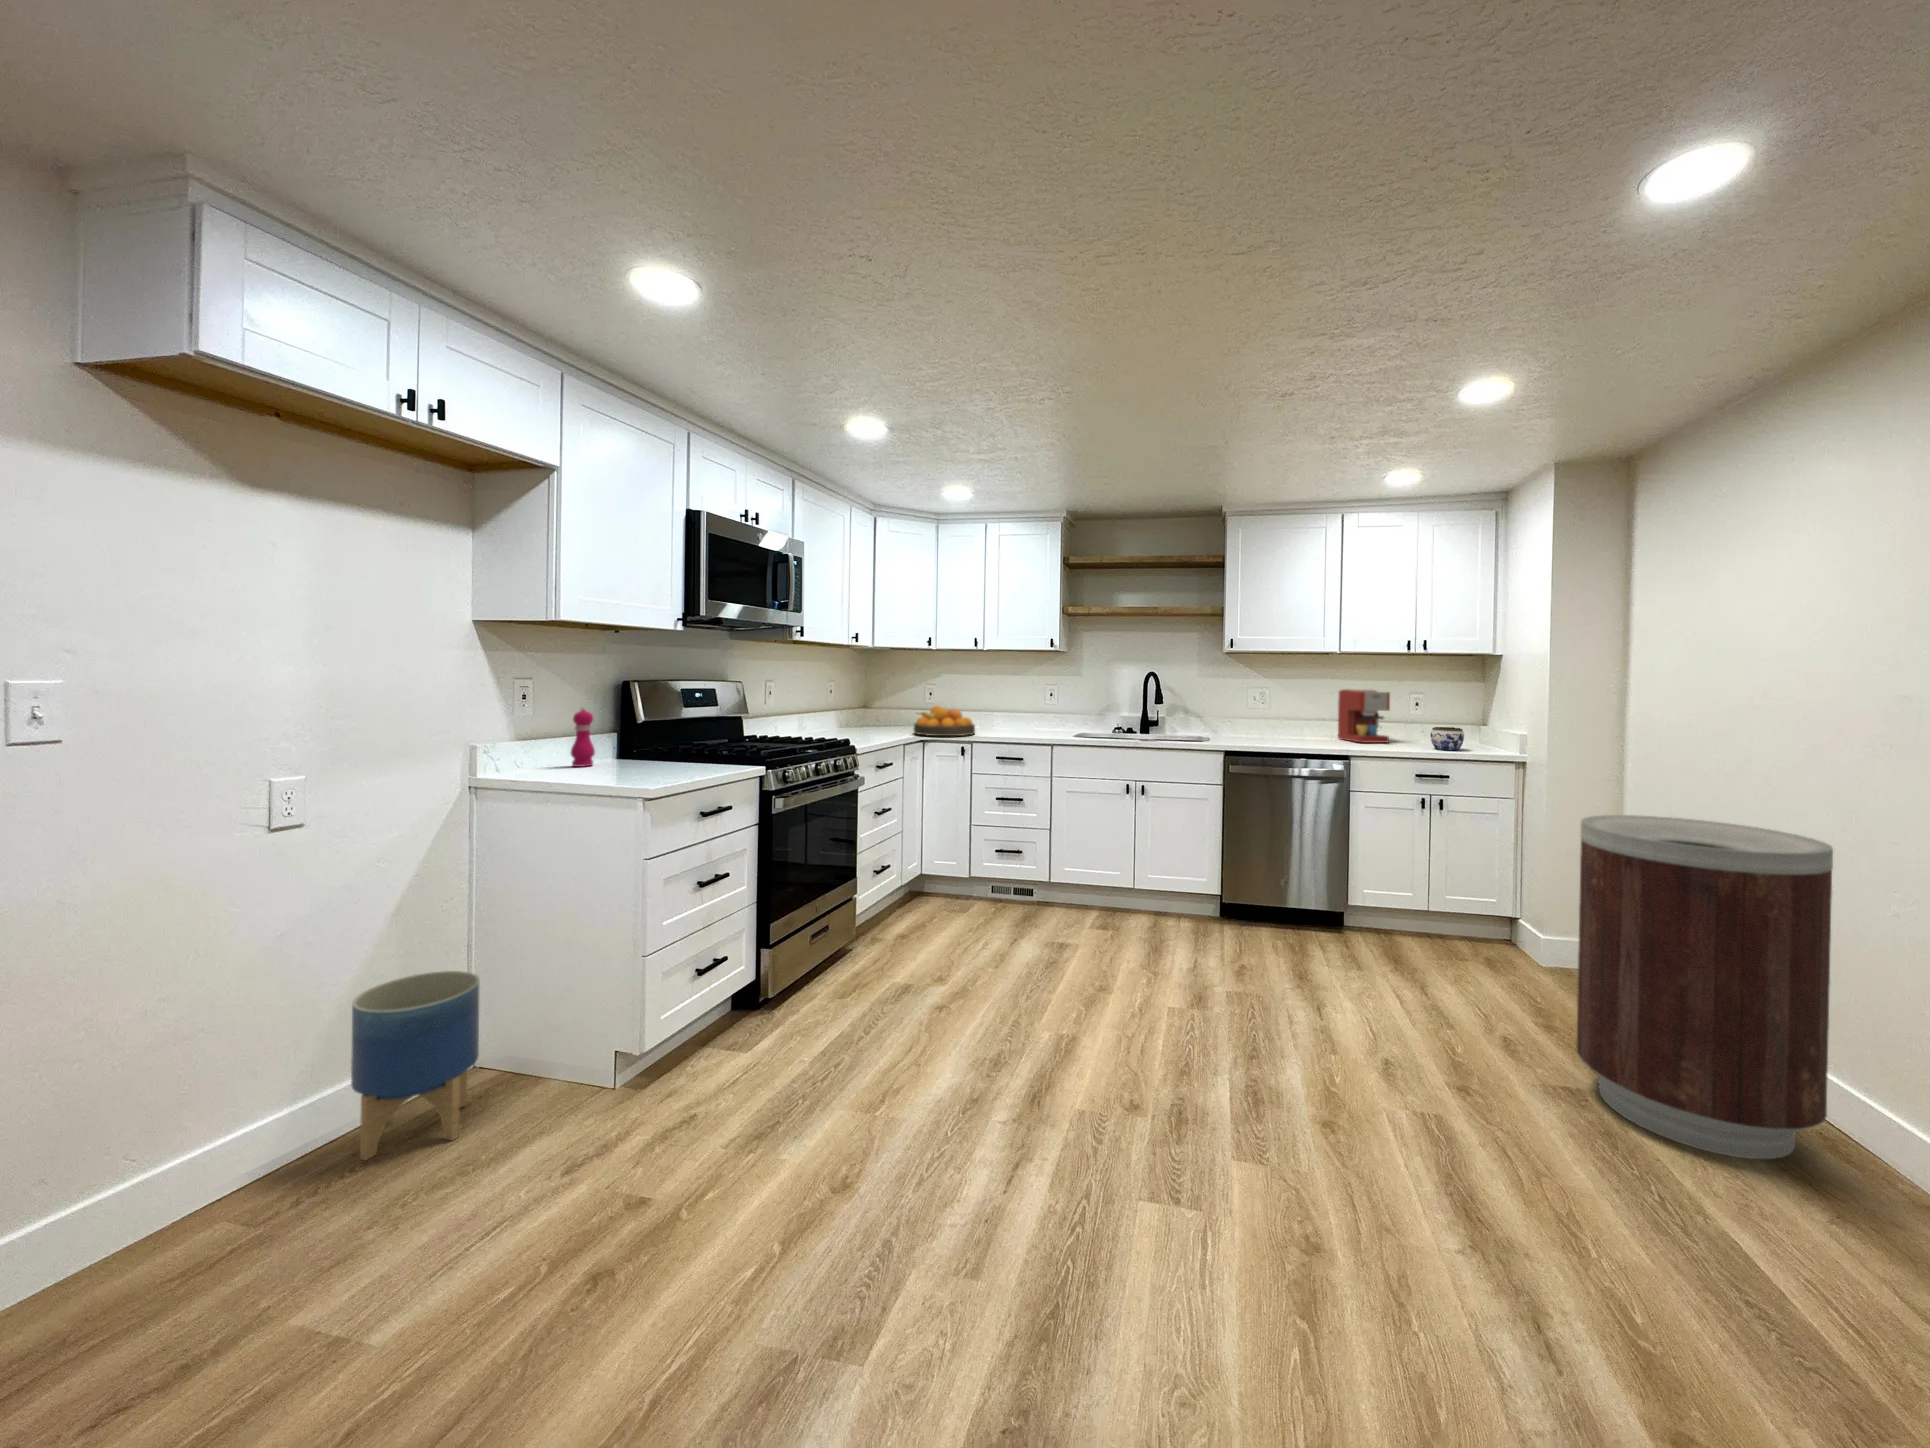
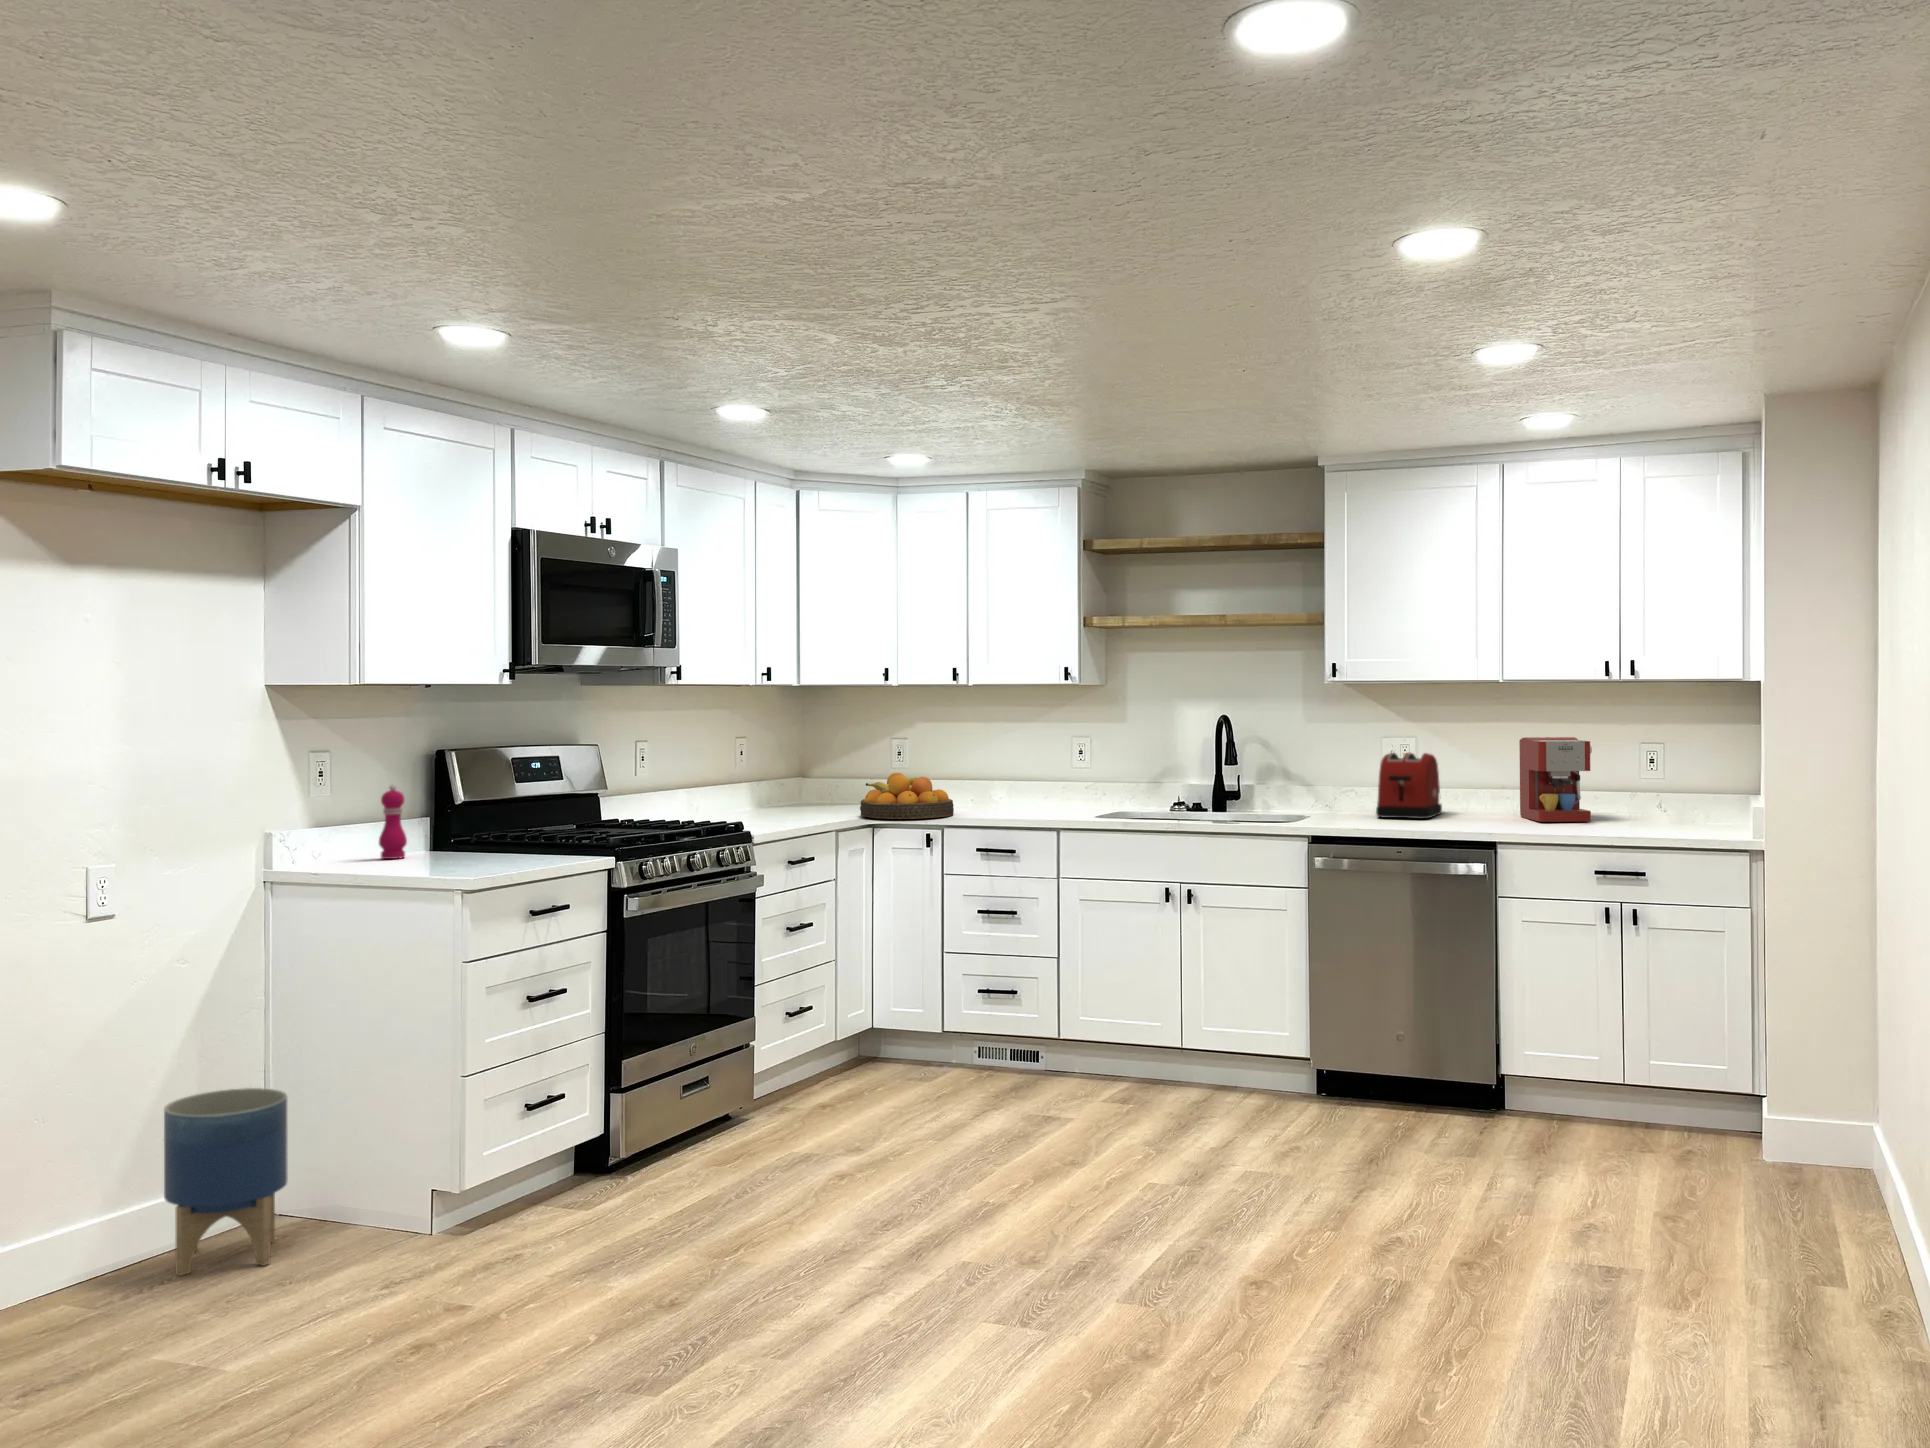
toaster: none [1251,698,1286,740] -> present [1376,753,1442,819]
jar: present [1430,727,1464,750] -> none [1638,796,1688,832]
trash can: present [1576,815,1833,1159] -> none [1621,914,1896,1339]

